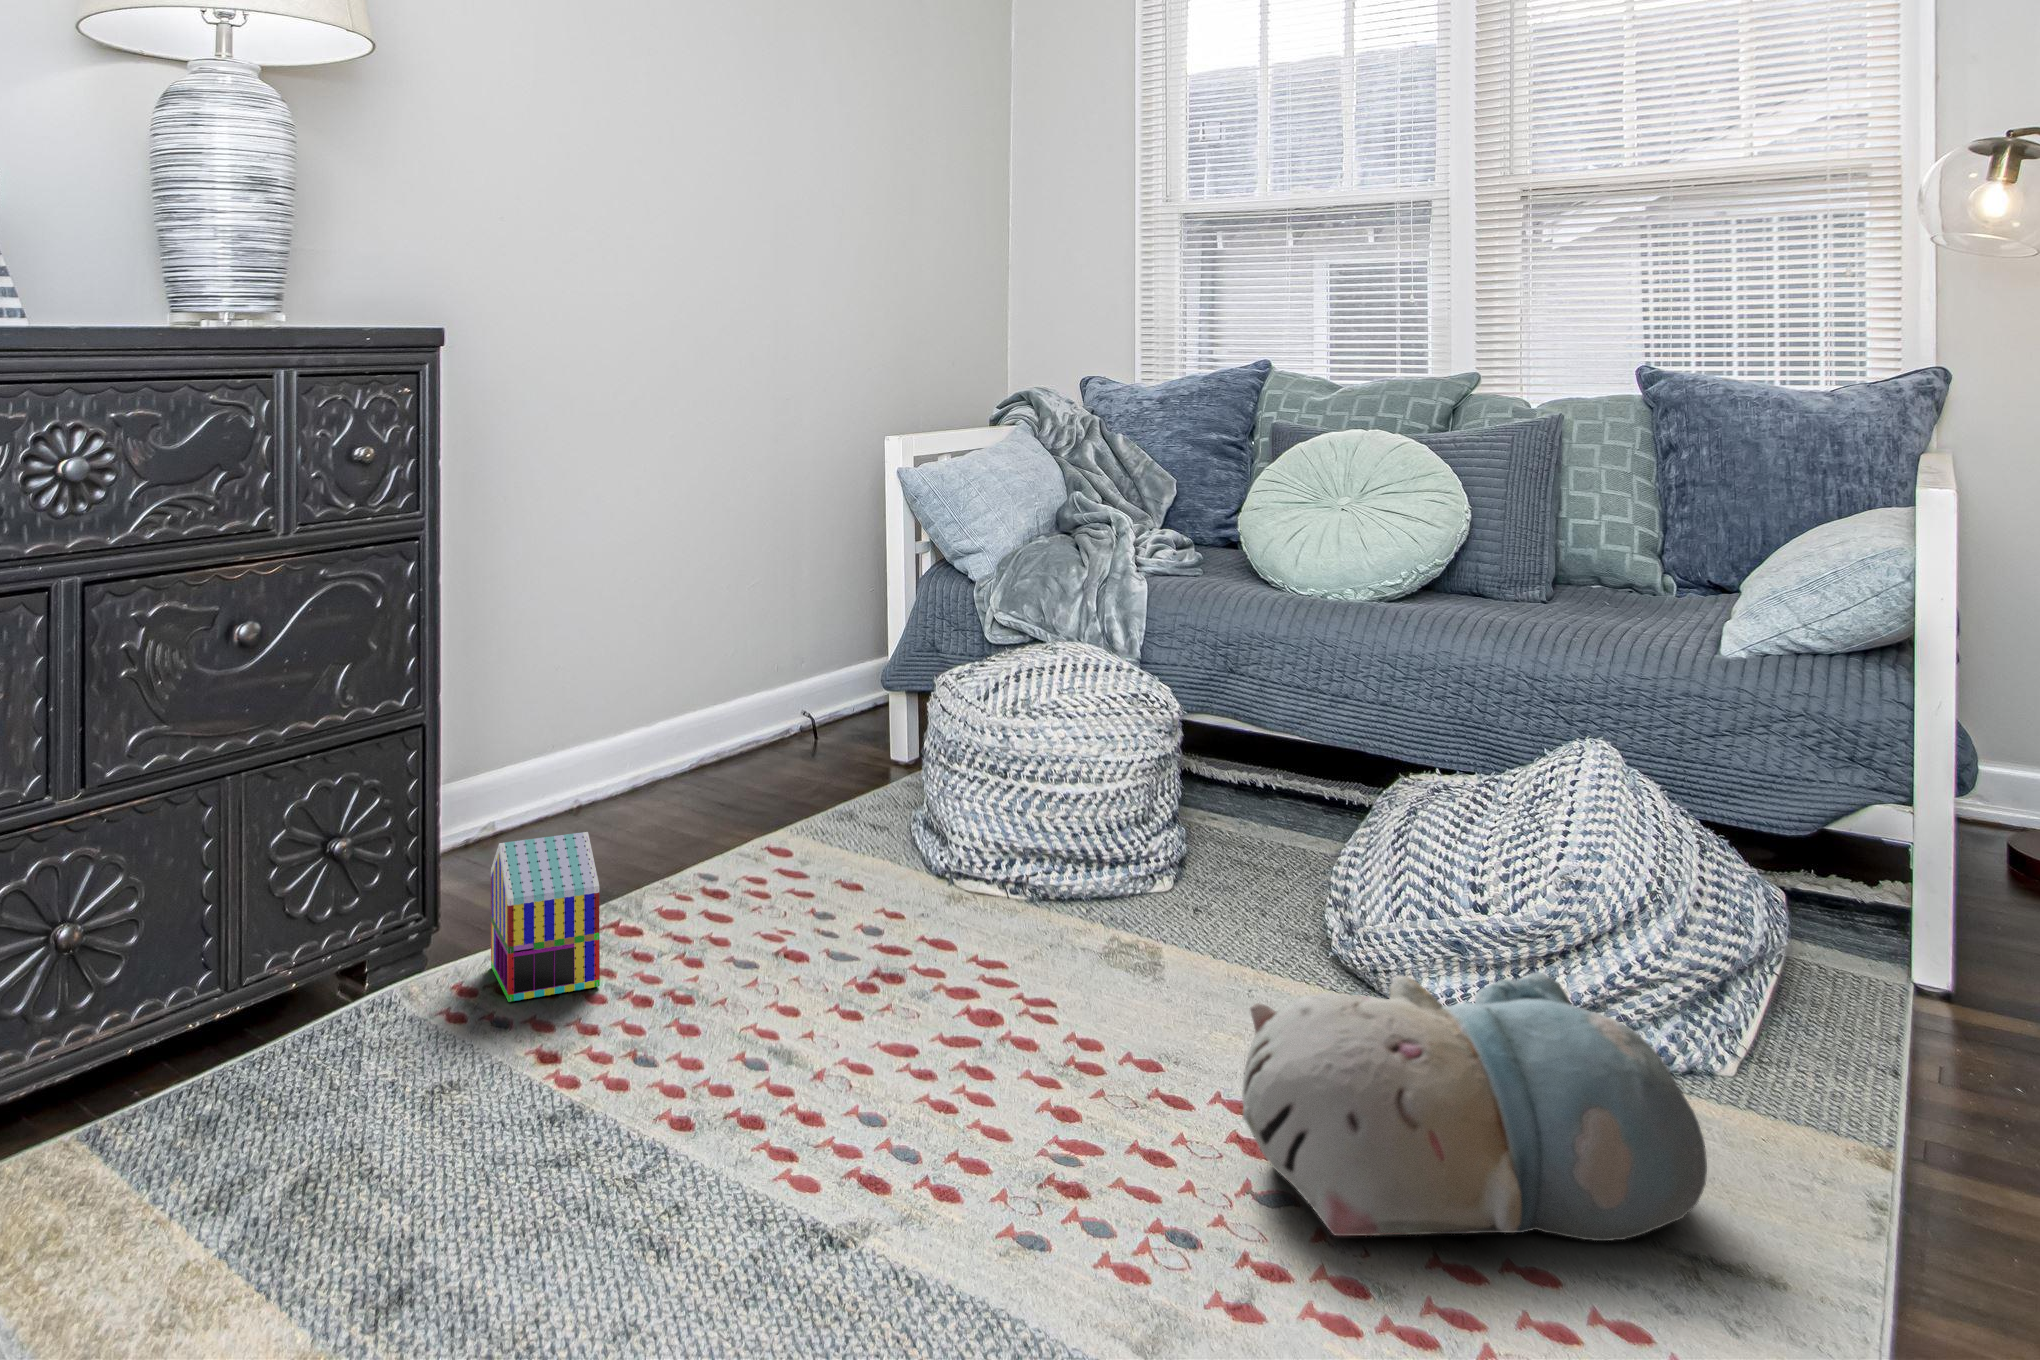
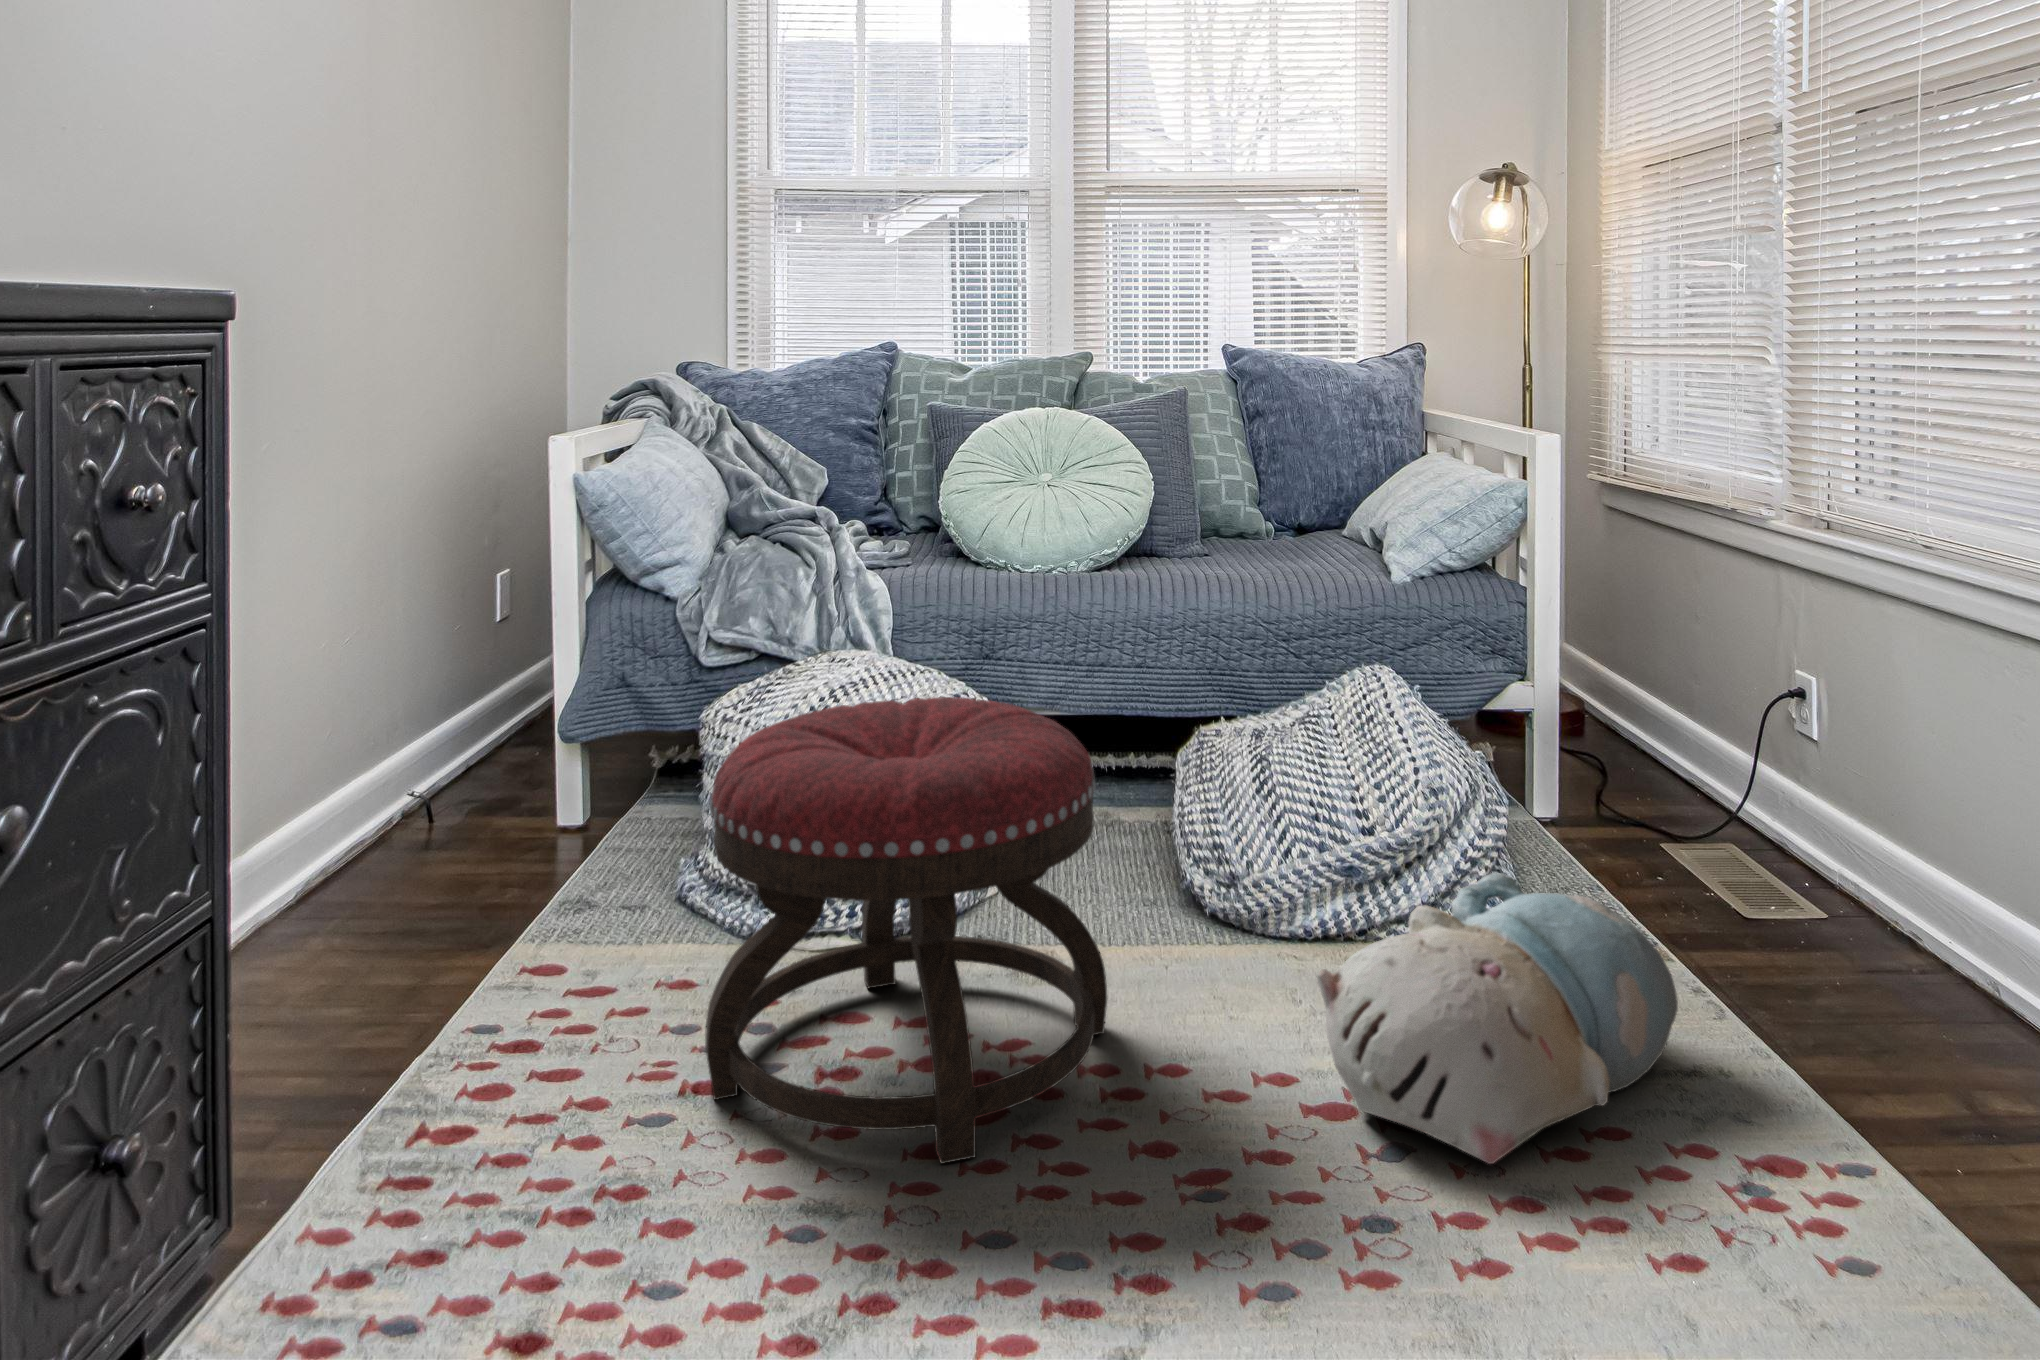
ottoman: none [781,675,1129,1067] -> present [705,697,1107,1164]
toy house: present [491,832,600,1002] -> none [314,1002,510,1275]

